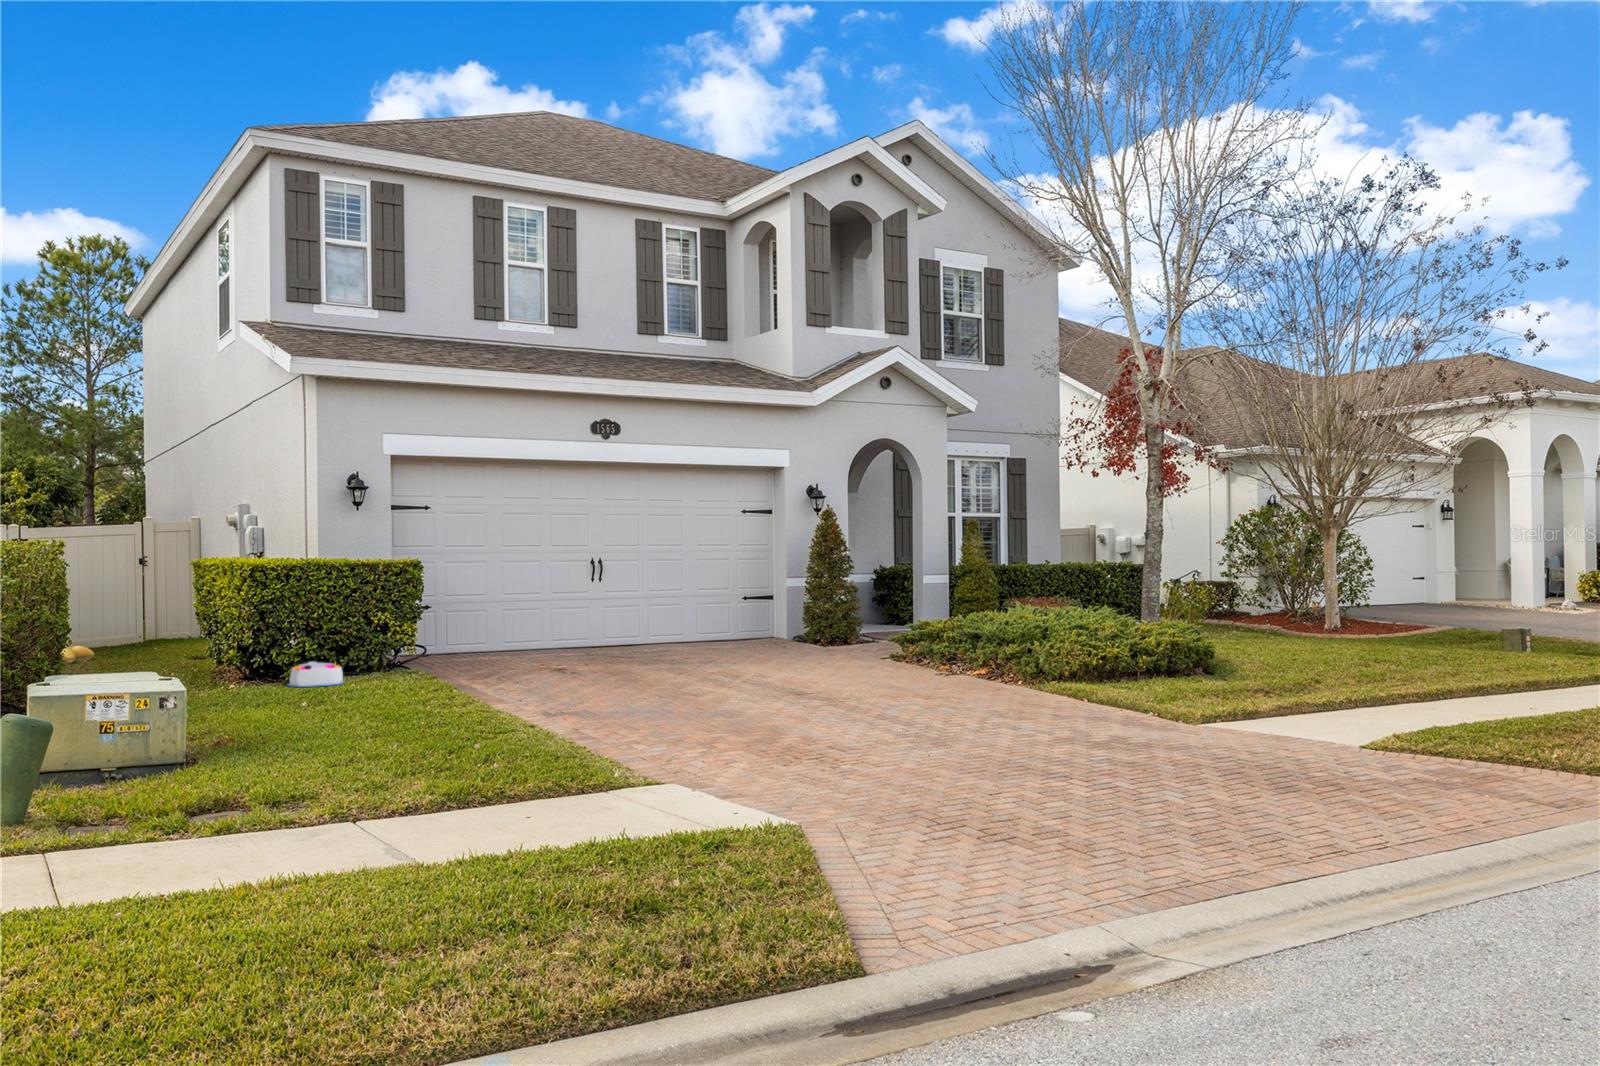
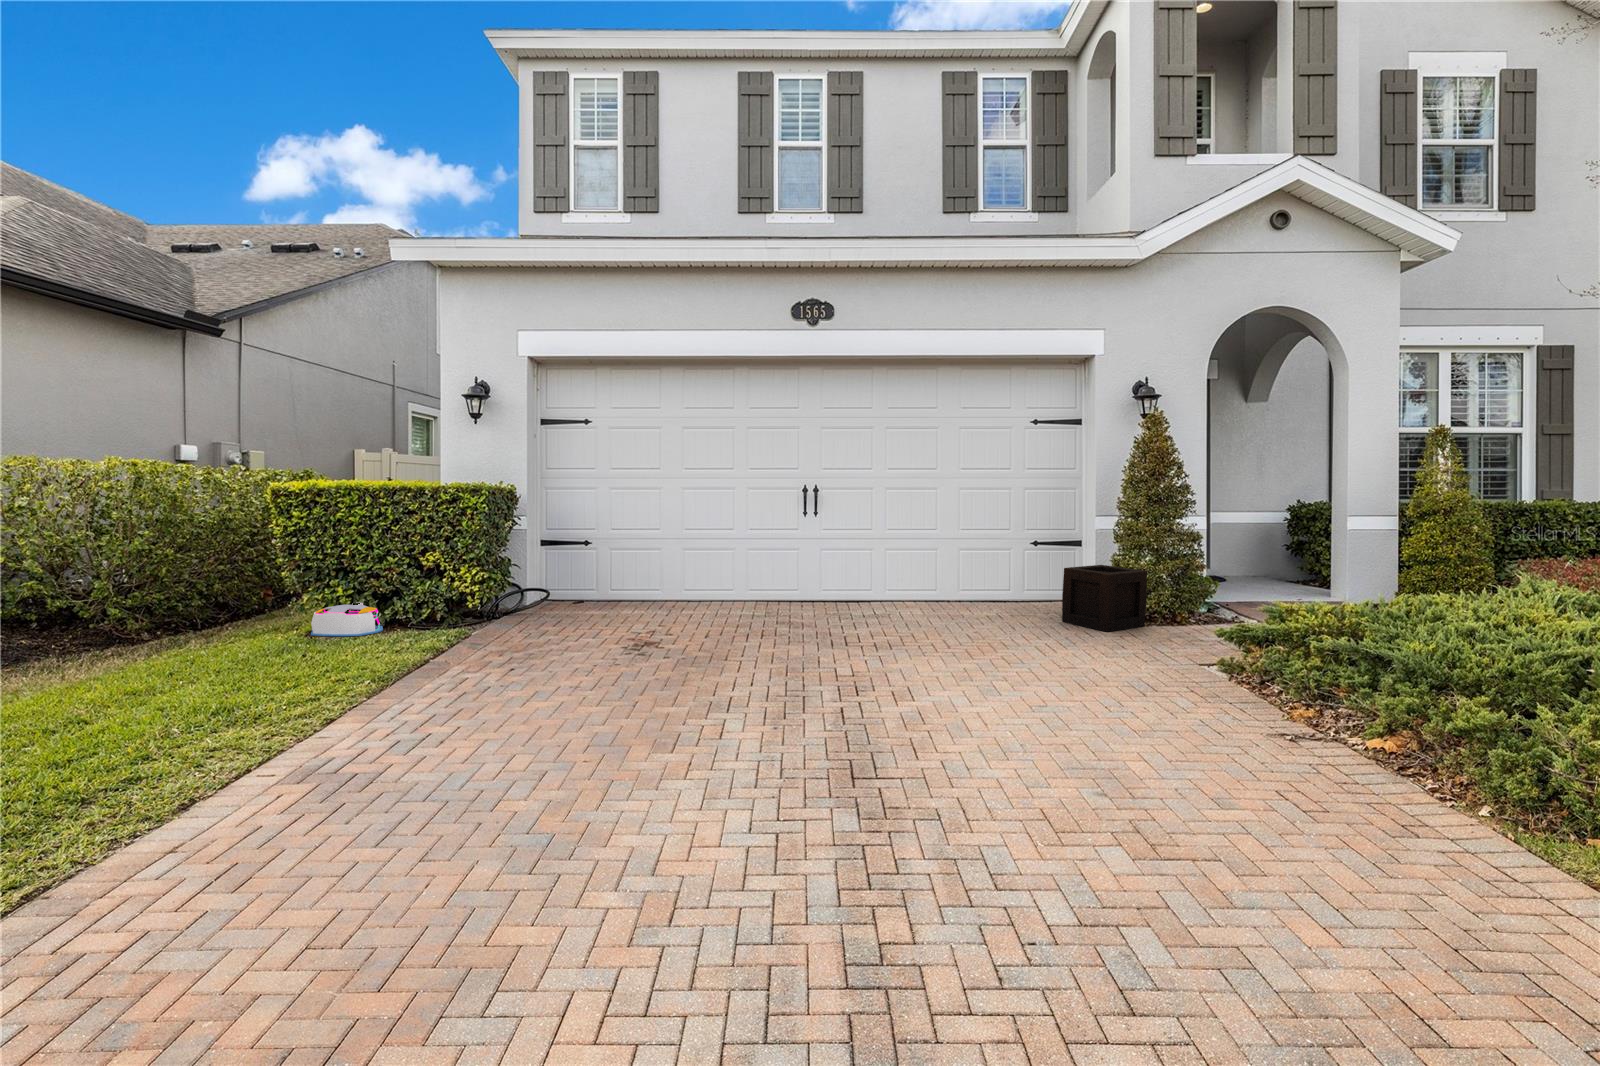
wooden crate: none [785,610,834,651] -> present [1062,565,1147,632]

